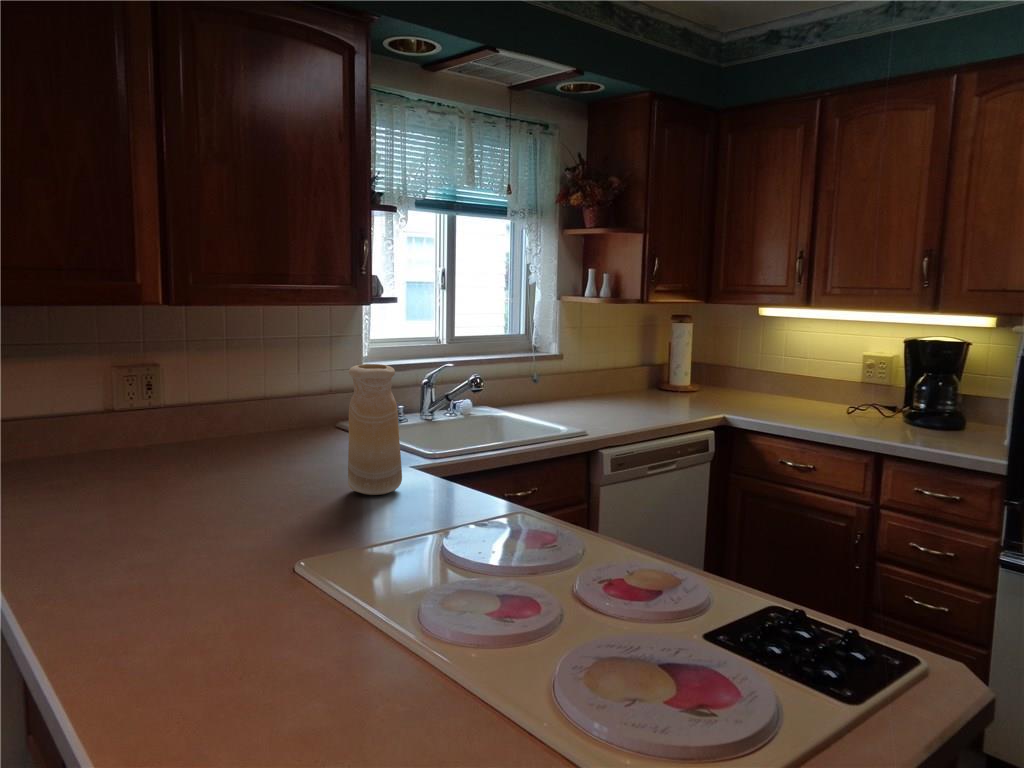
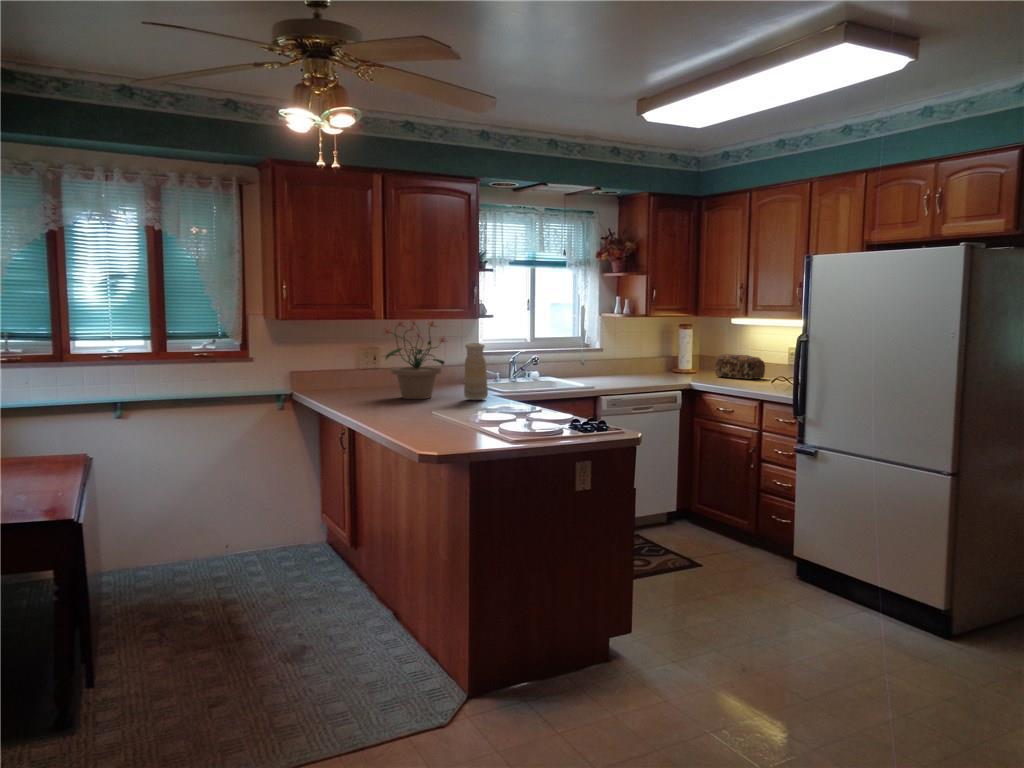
potted plant: none [146,305,310,494] -> present [385,320,445,399]
bread loaf: none [741,362,821,404] -> present [715,354,765,379]

